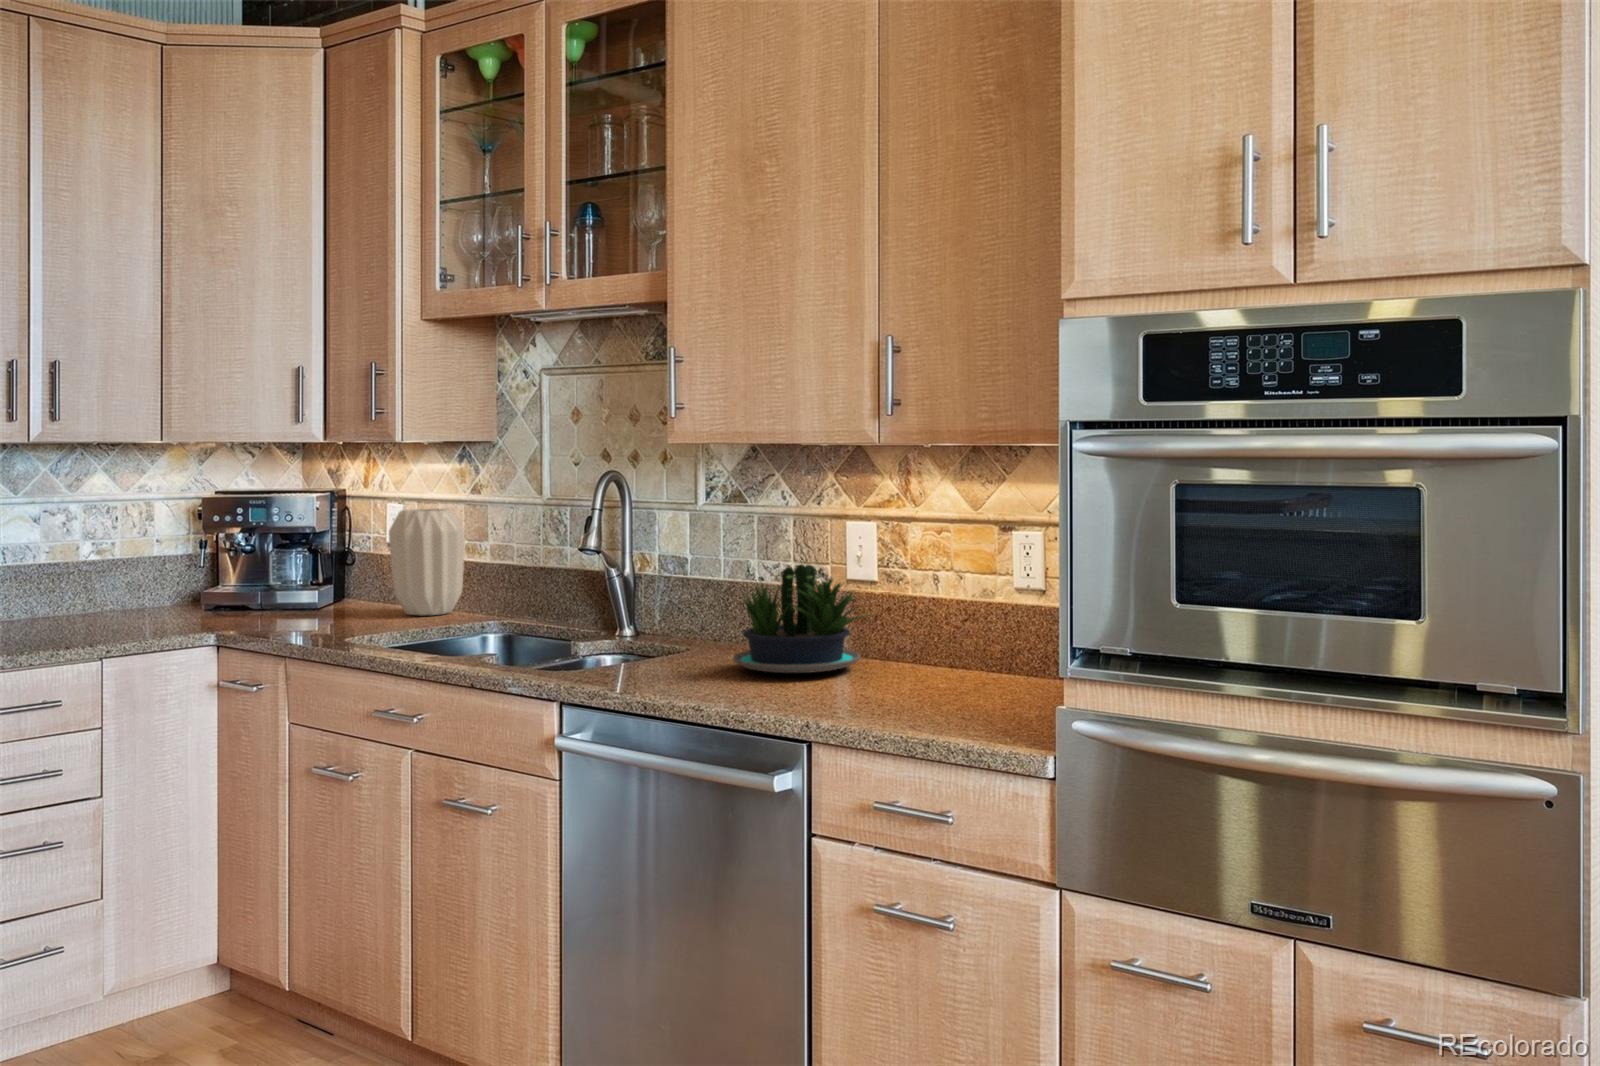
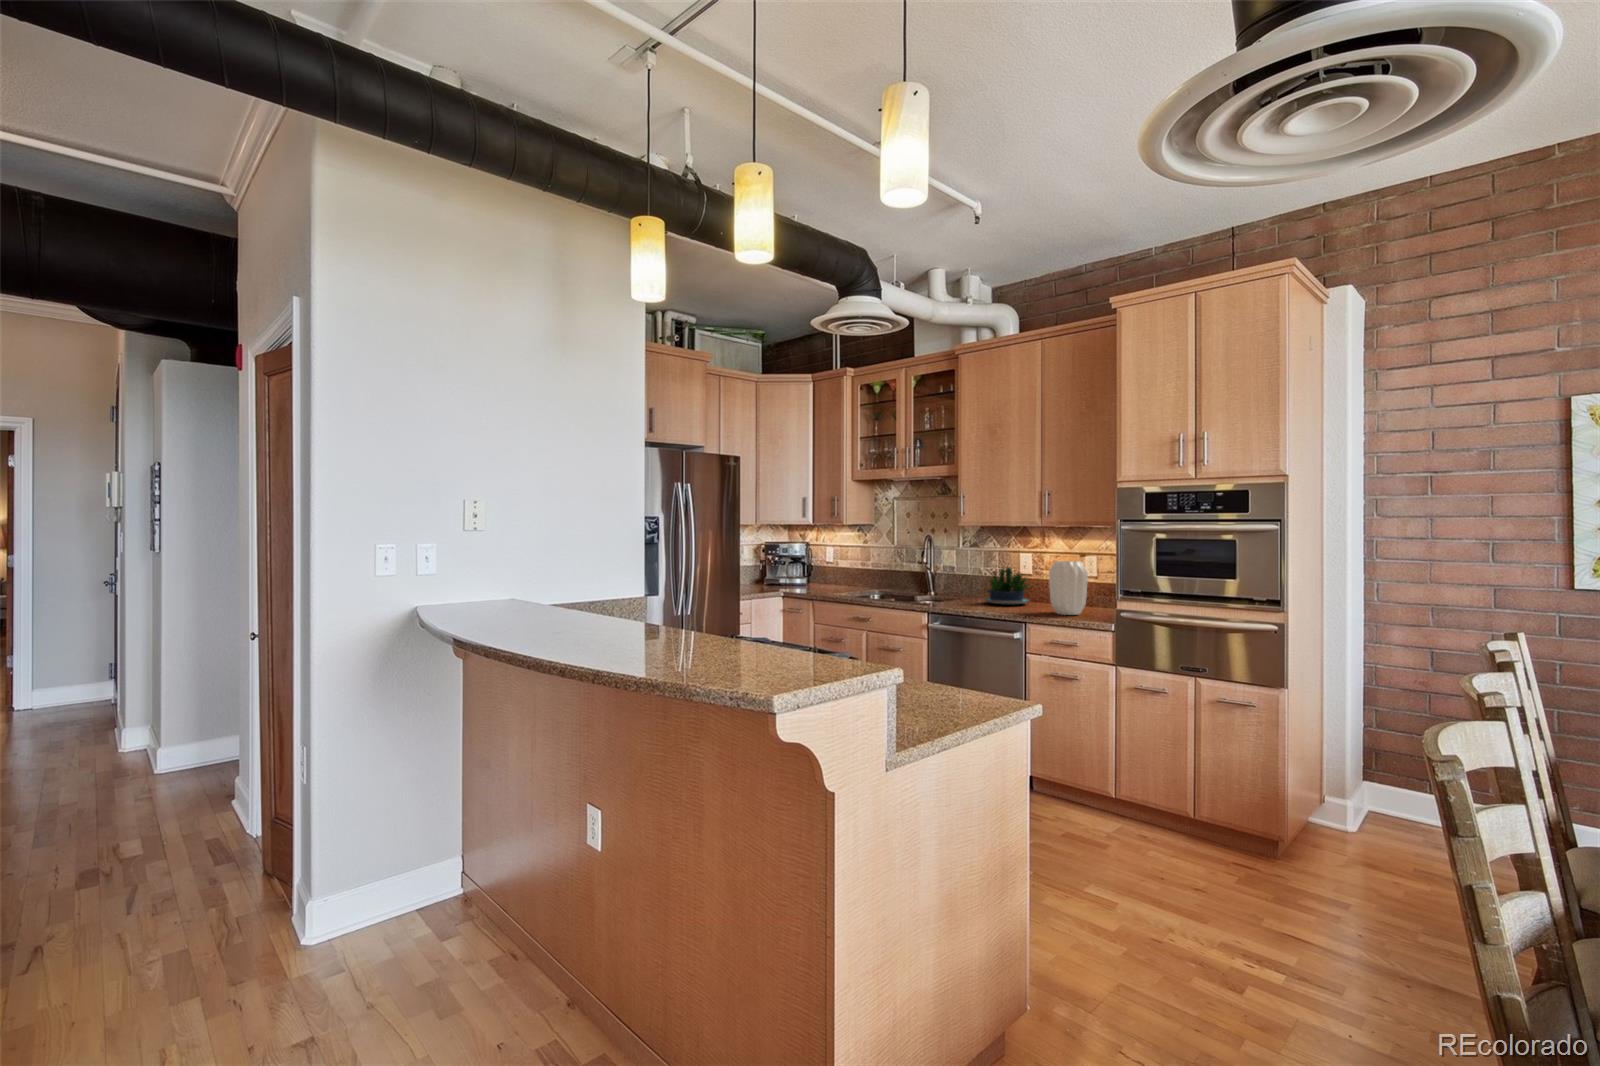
vase: present [389,509,464,616] -> present [1049,561,1088,615]

